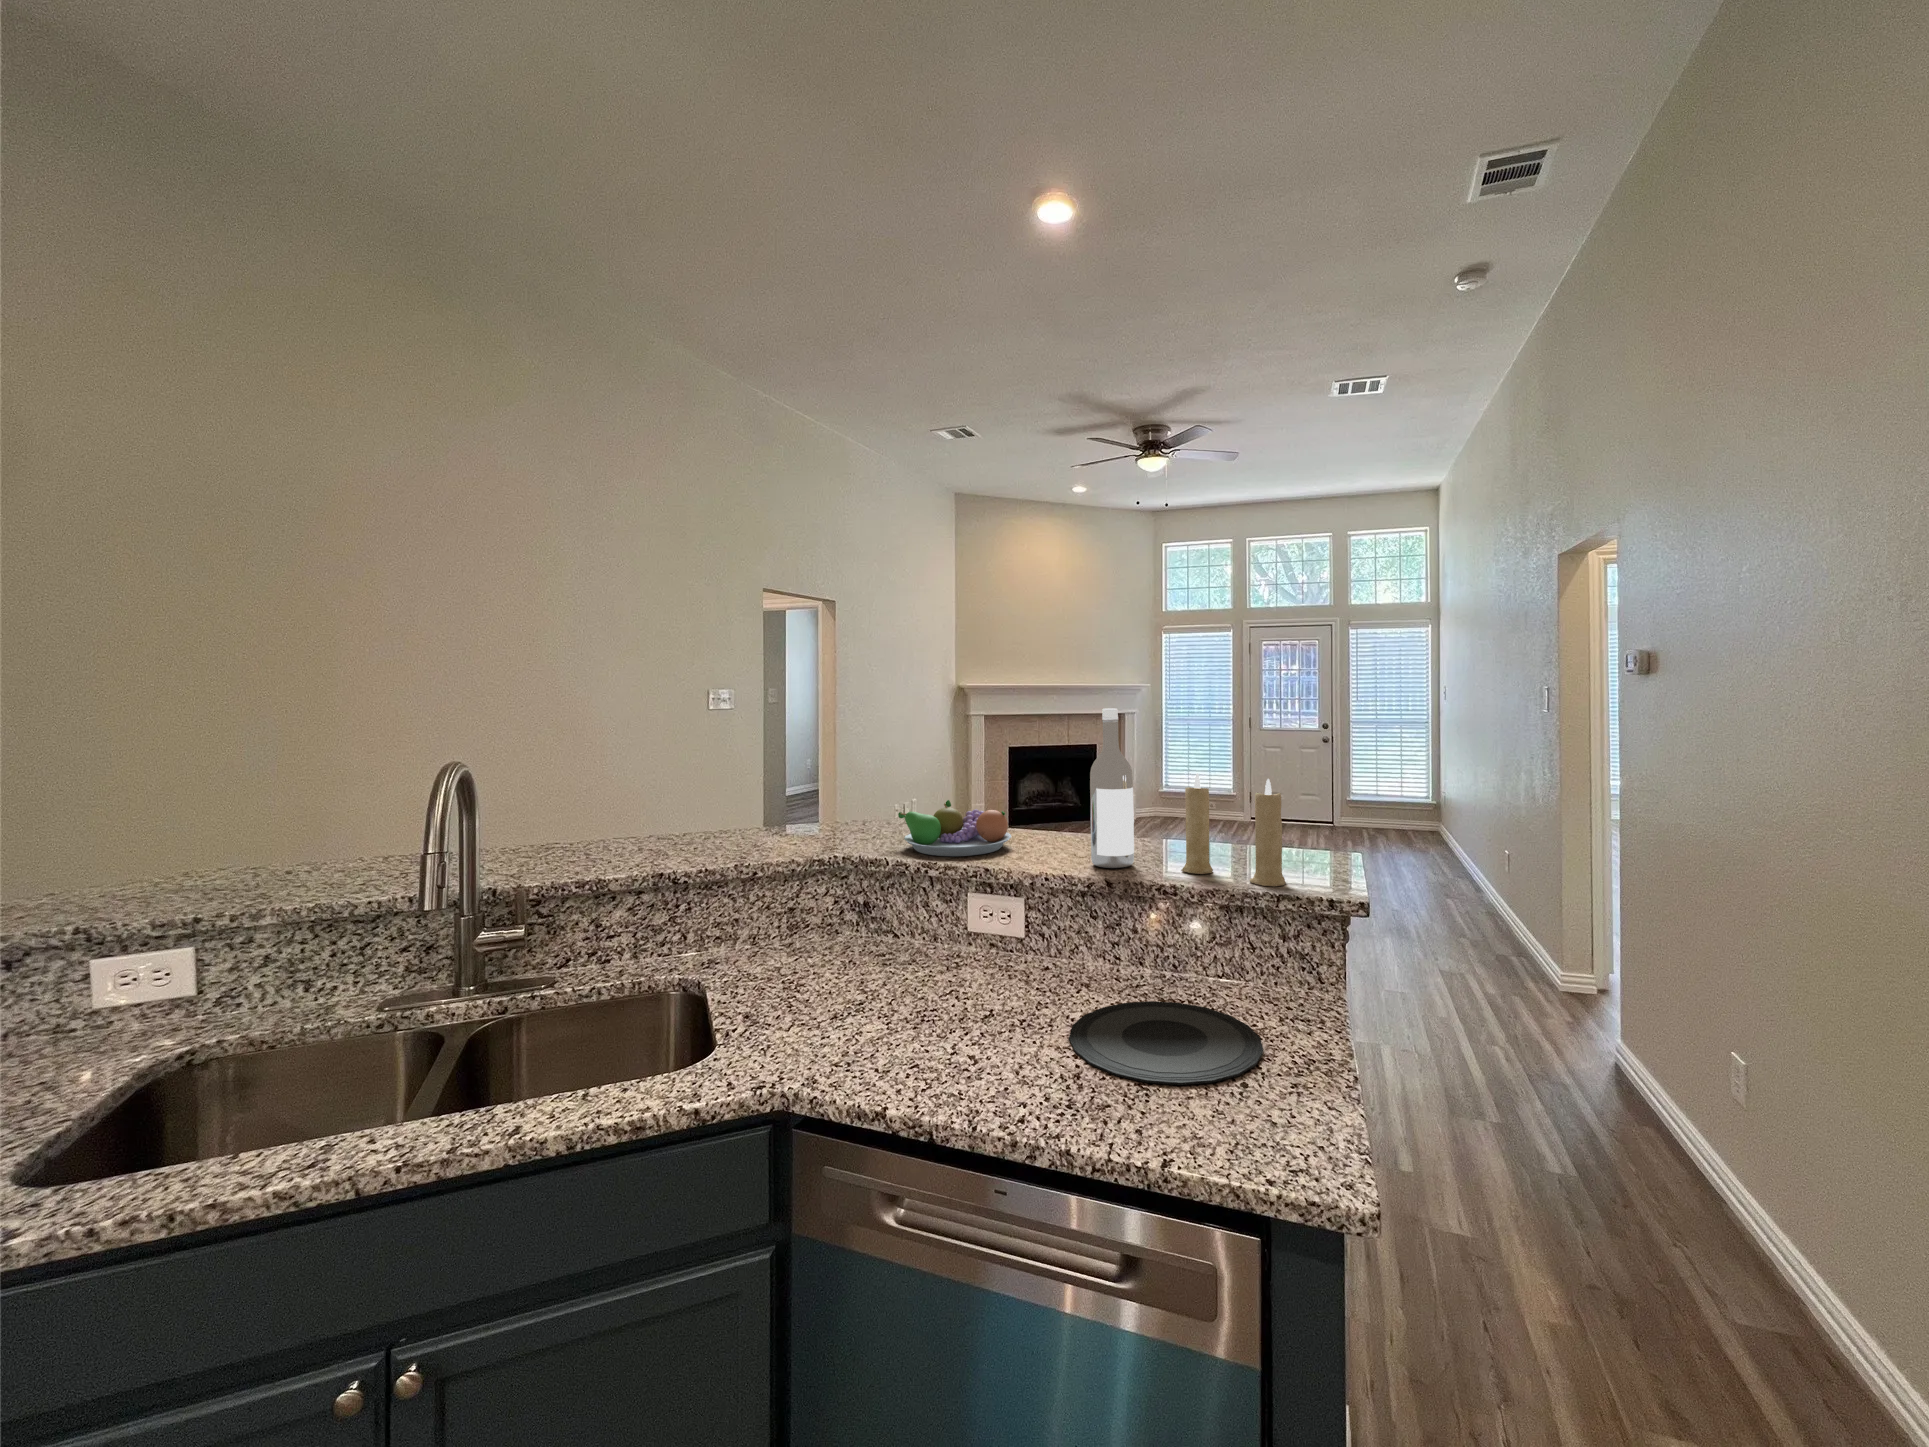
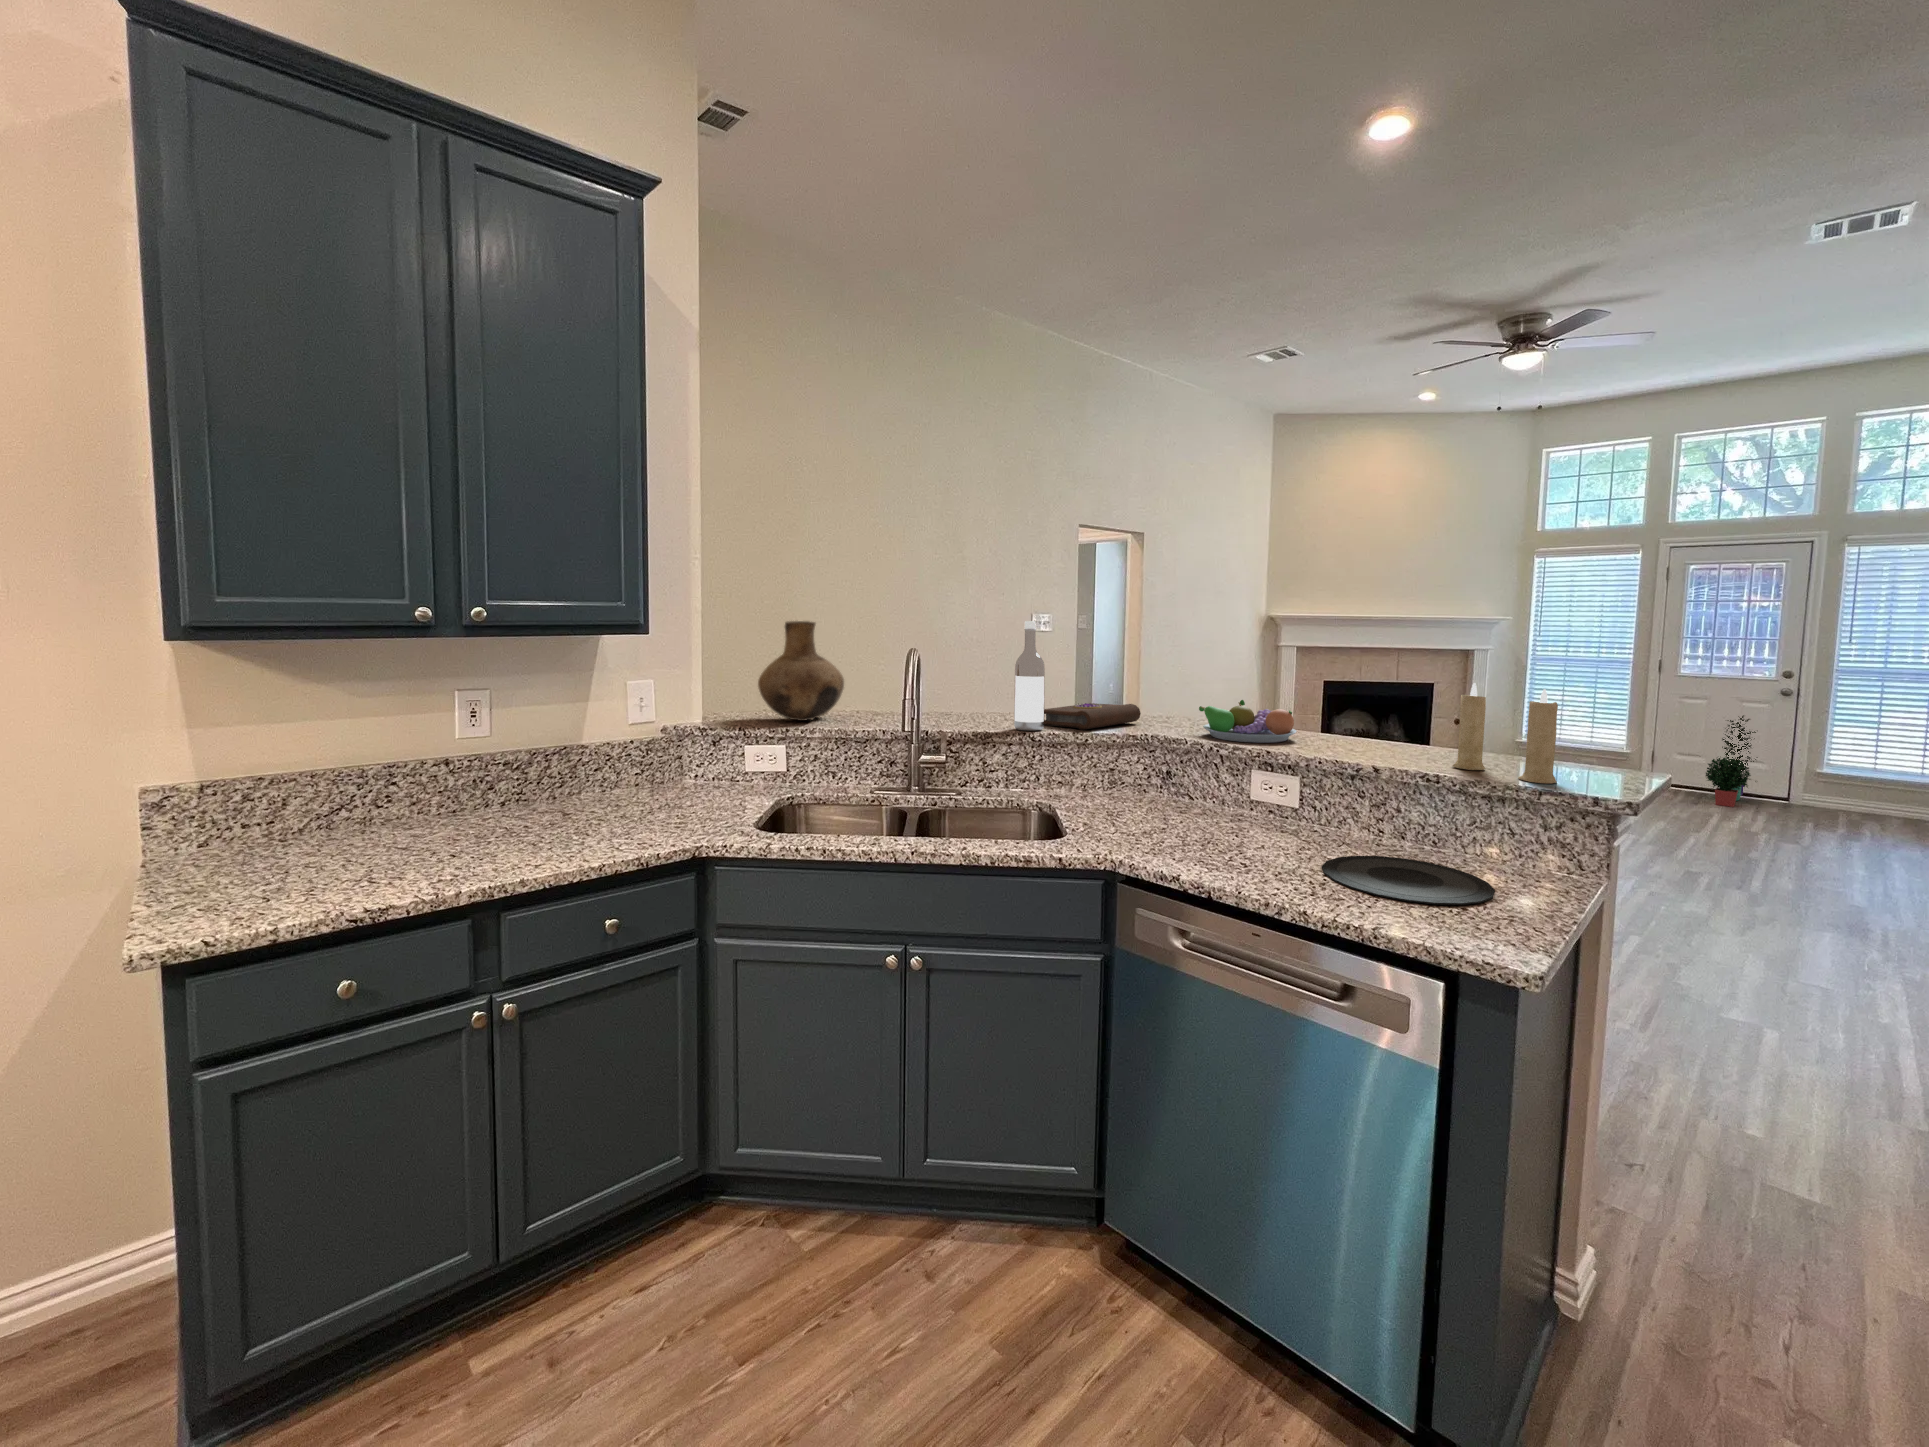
wine bottle: present [1090,709,1134,868] -> present [1014,621,1045,731]
vase: none [155,719,351,888] -> present [758,621,844,721]
potted plant: none [1289,761,1320,838] -> present [1706,715,1758,807]
book: none [688,812,826,858] -> present [1044,703,1141,730]

